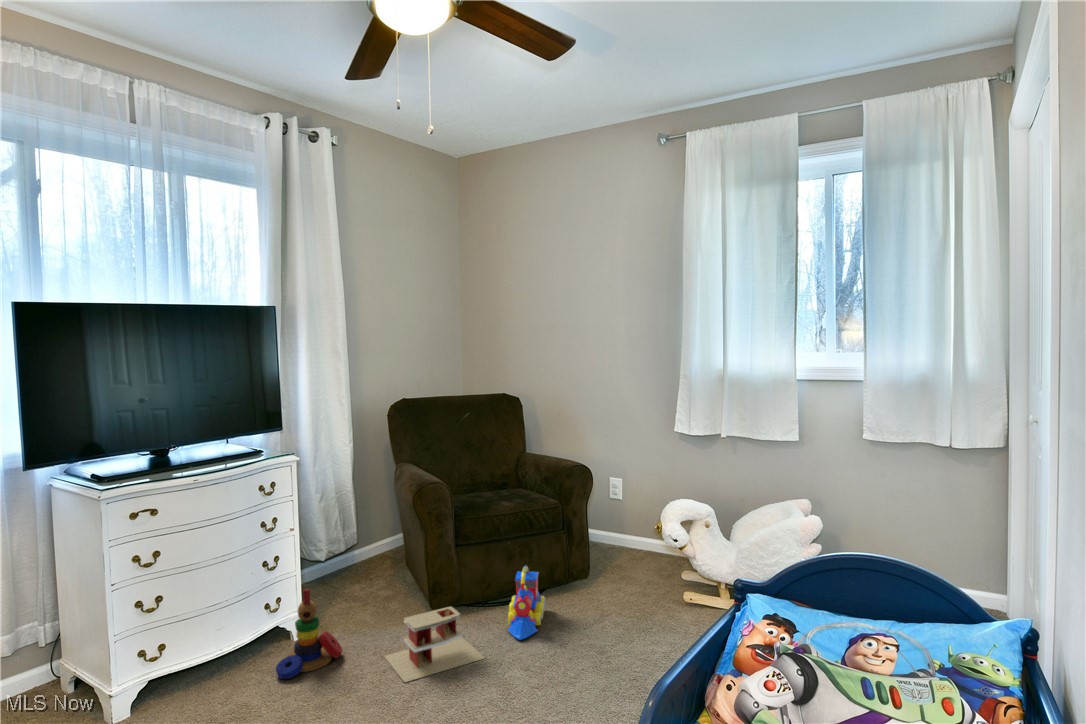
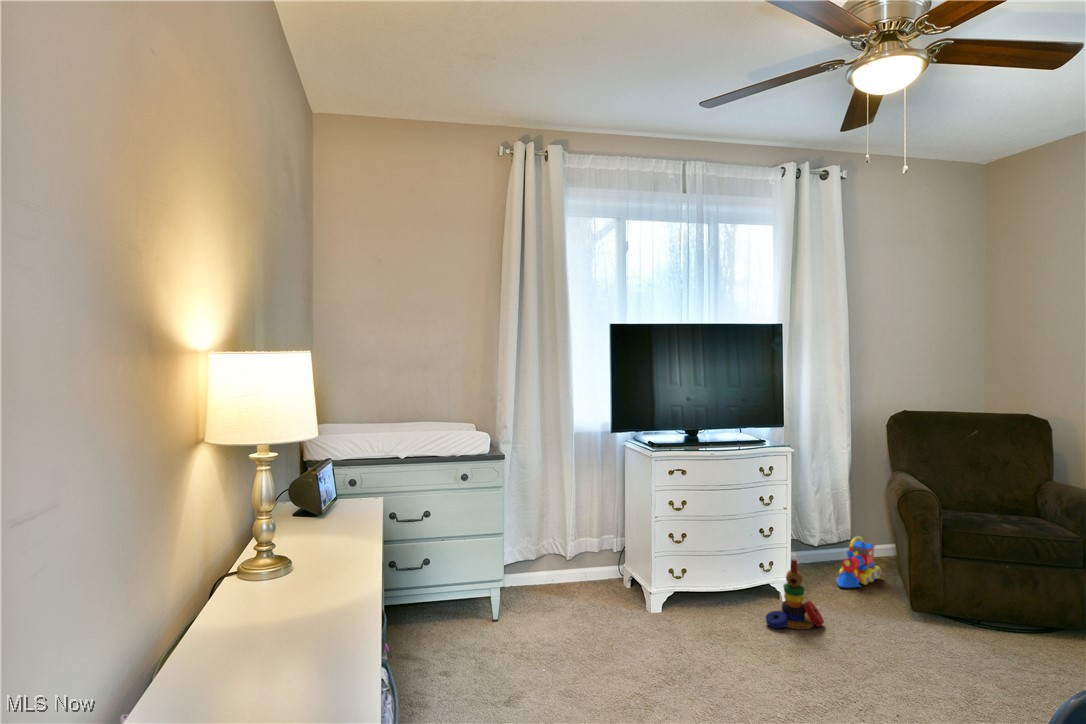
toy train: present [508,566,545,640] -> present [836,536,881,588]
toy house: present [384,607,485,682] -> none [862,610,974,677]

